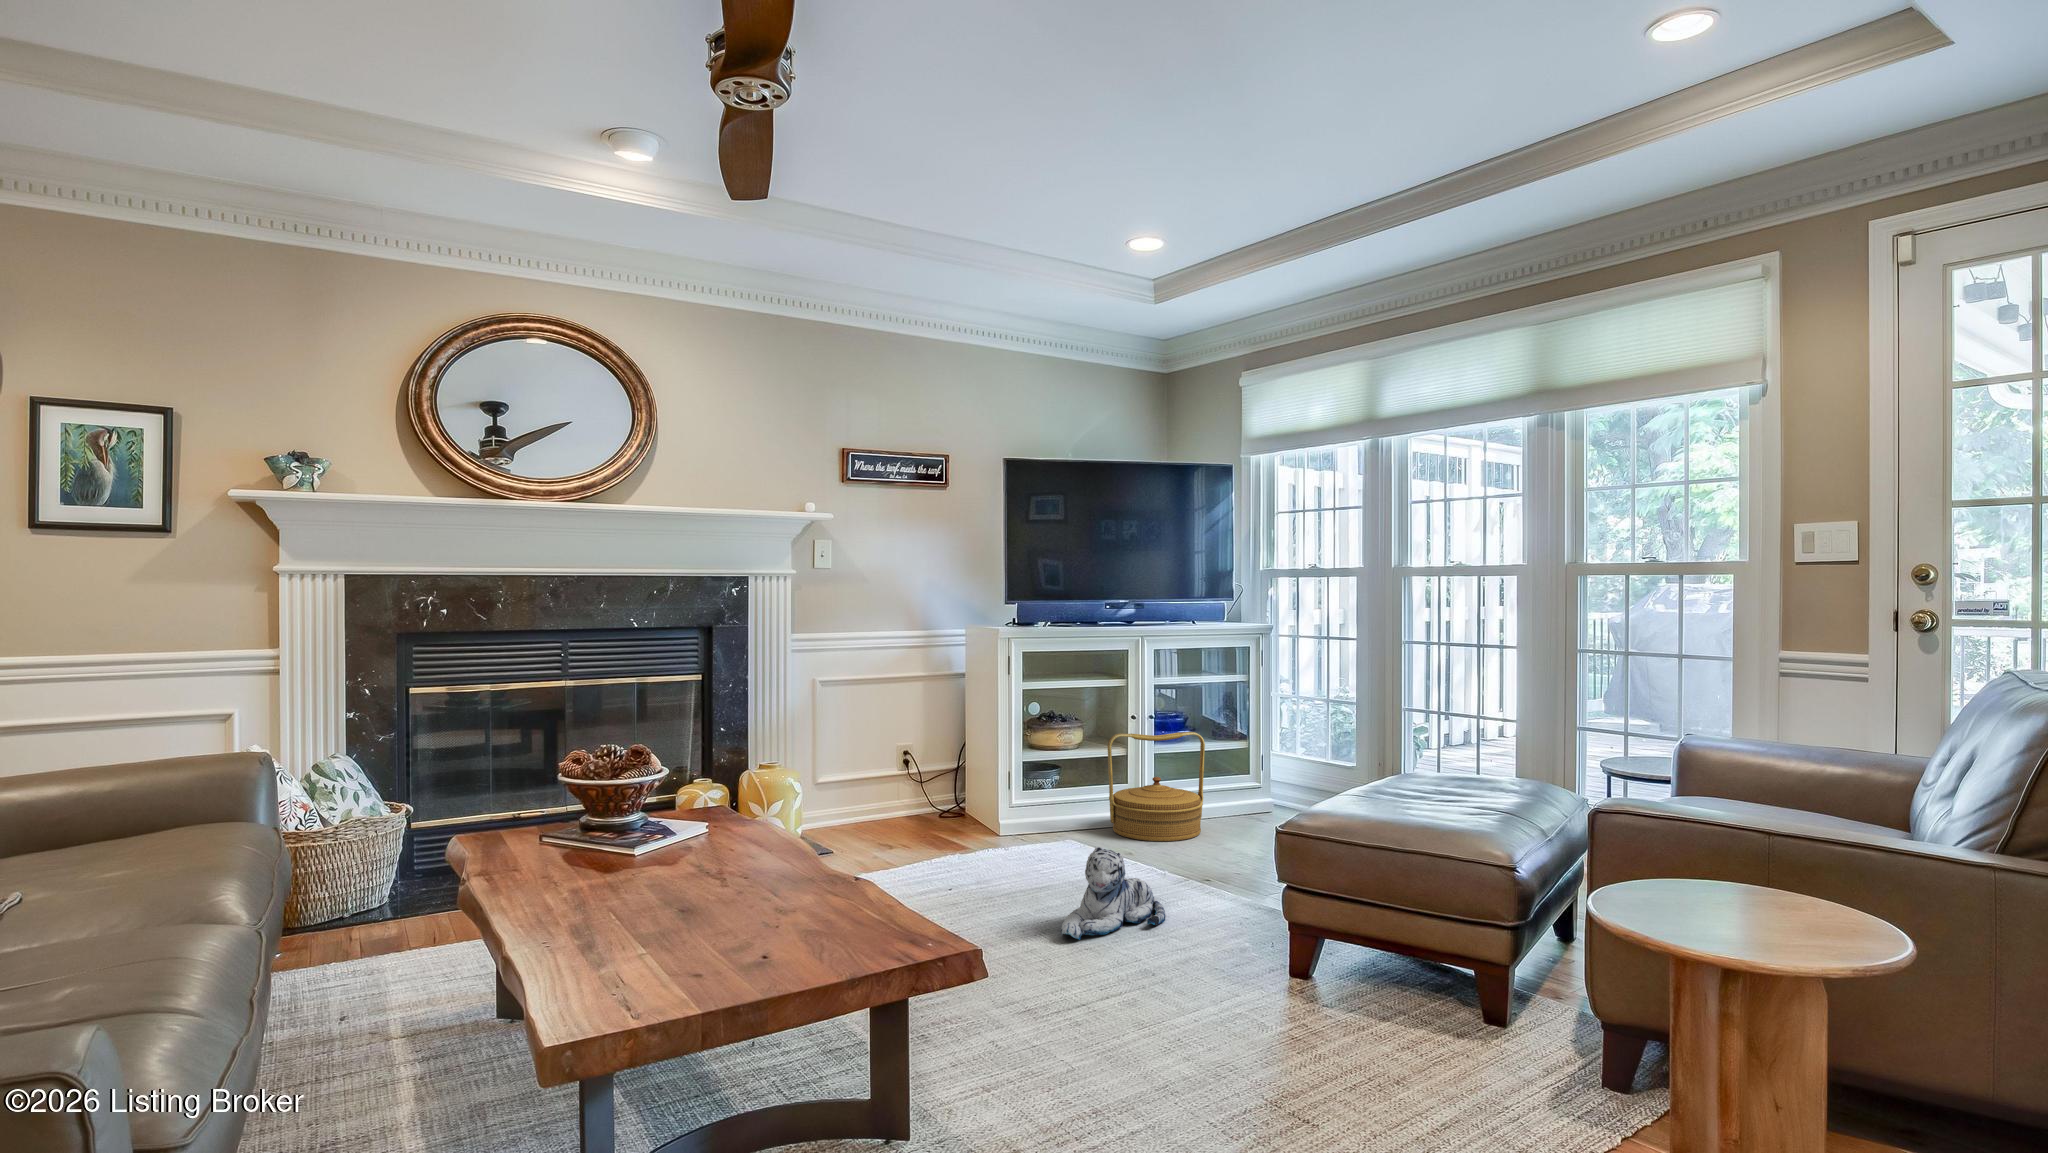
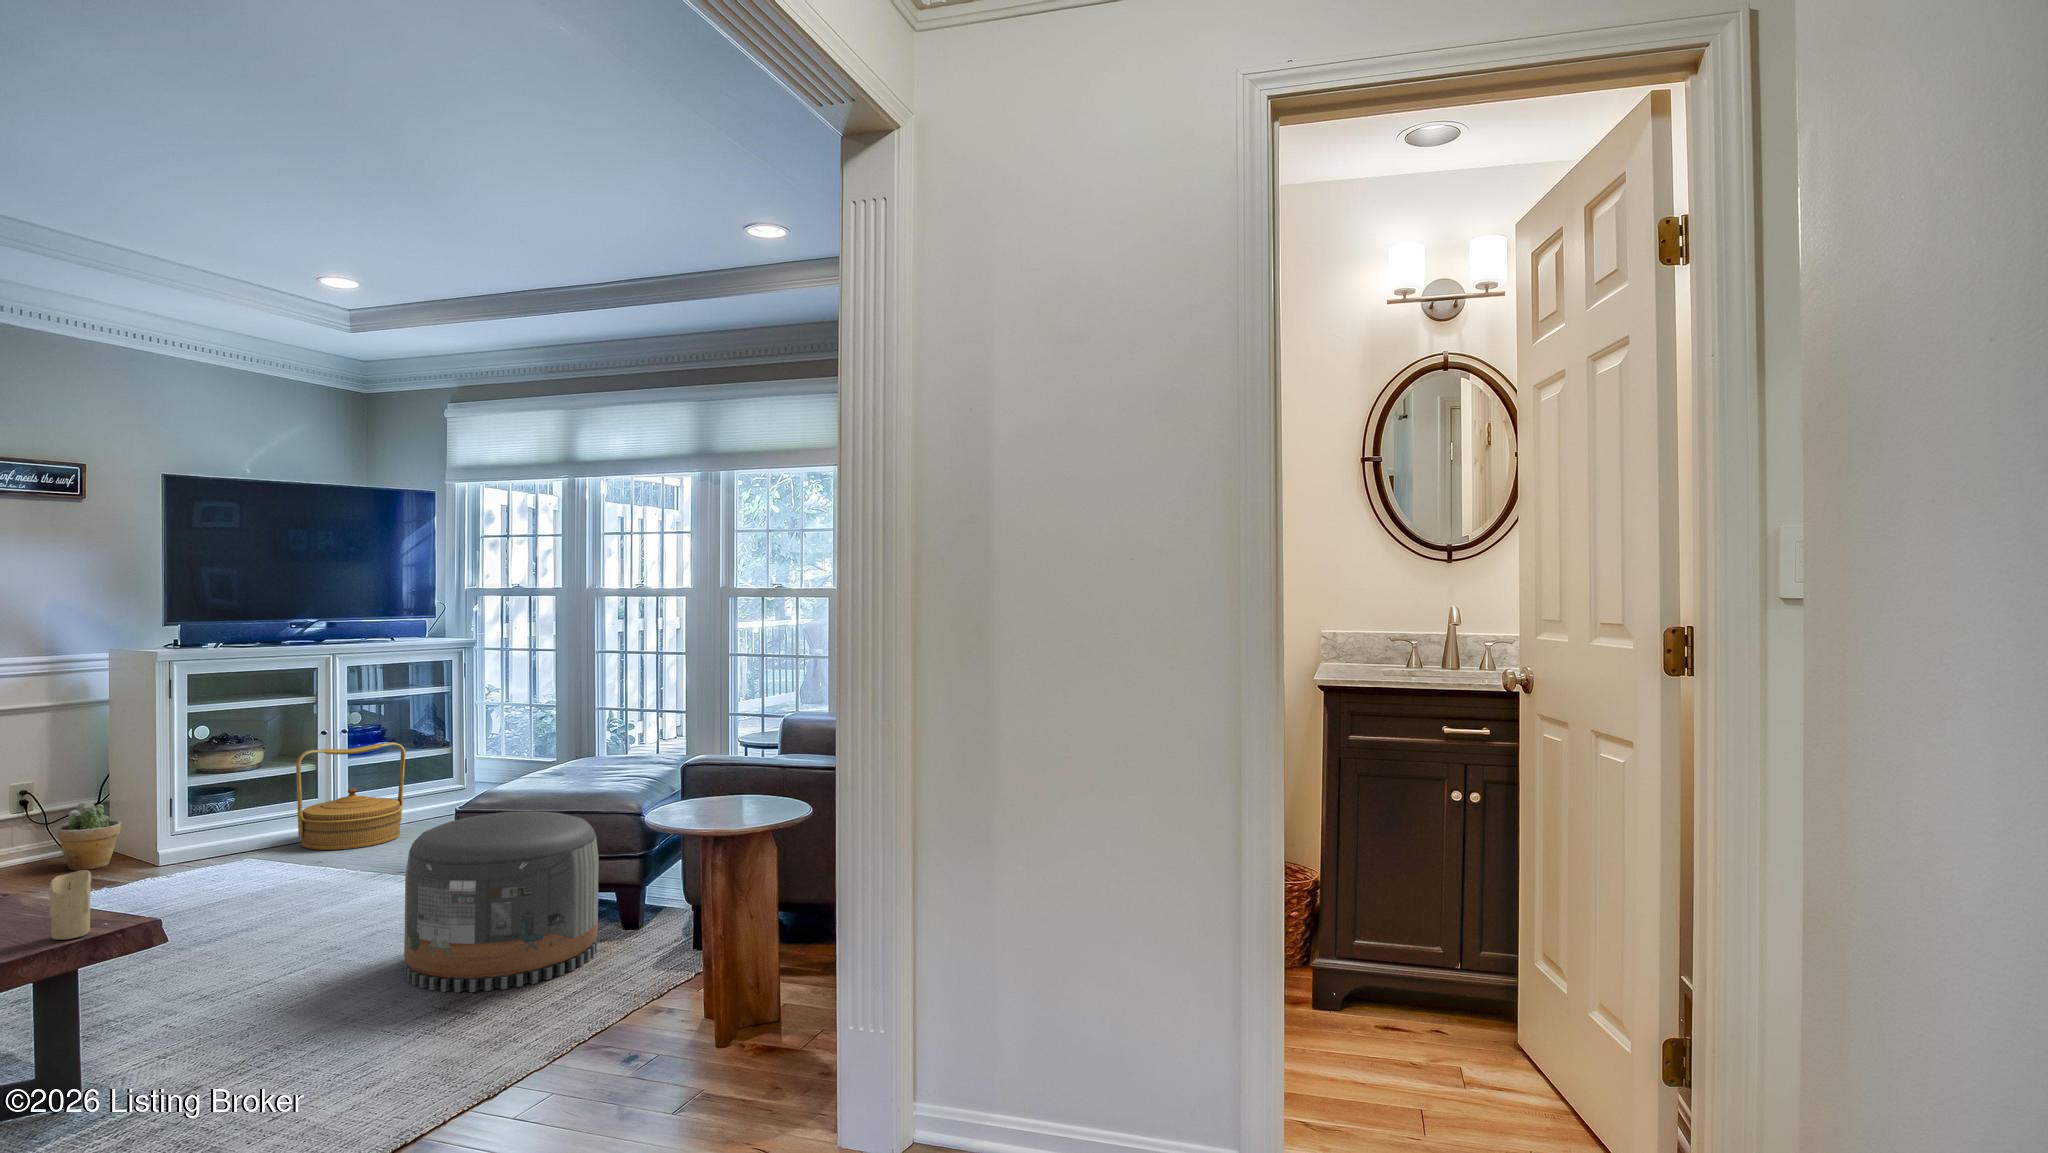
potted plant: none [928,764,973,827] -> present [57,801,122,870]
pouf: none [1219,839,1462,1096] -> present [404,811,599,992]
plush toy: present [1060,847,1165,939] -> none [244,853,358,939]
candle: none [856,865,894,949] -> present [49,870,91,940]

